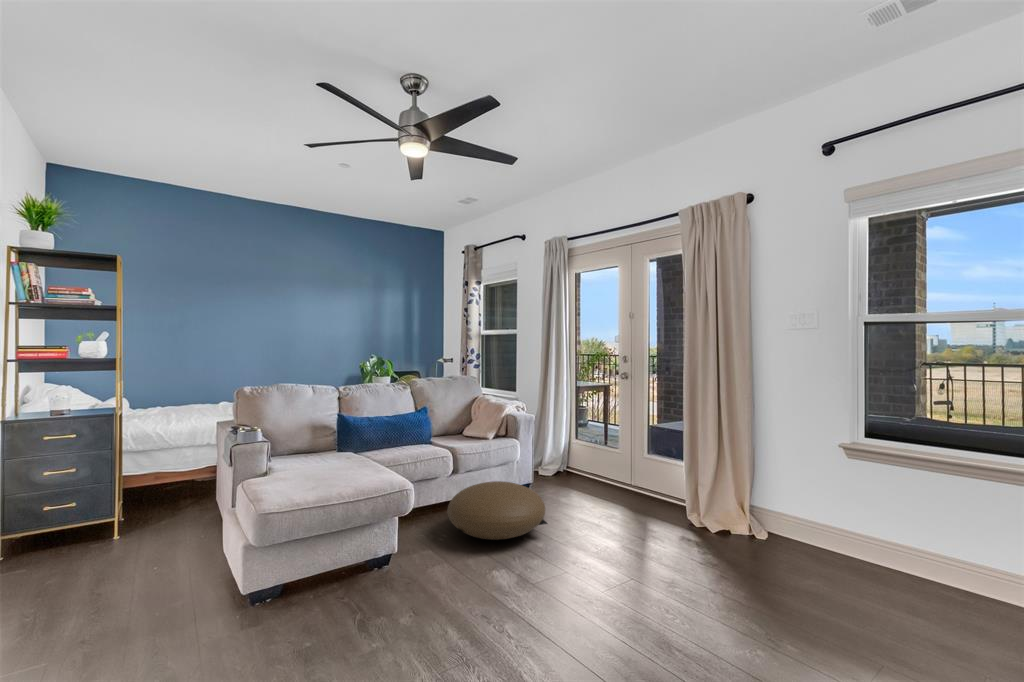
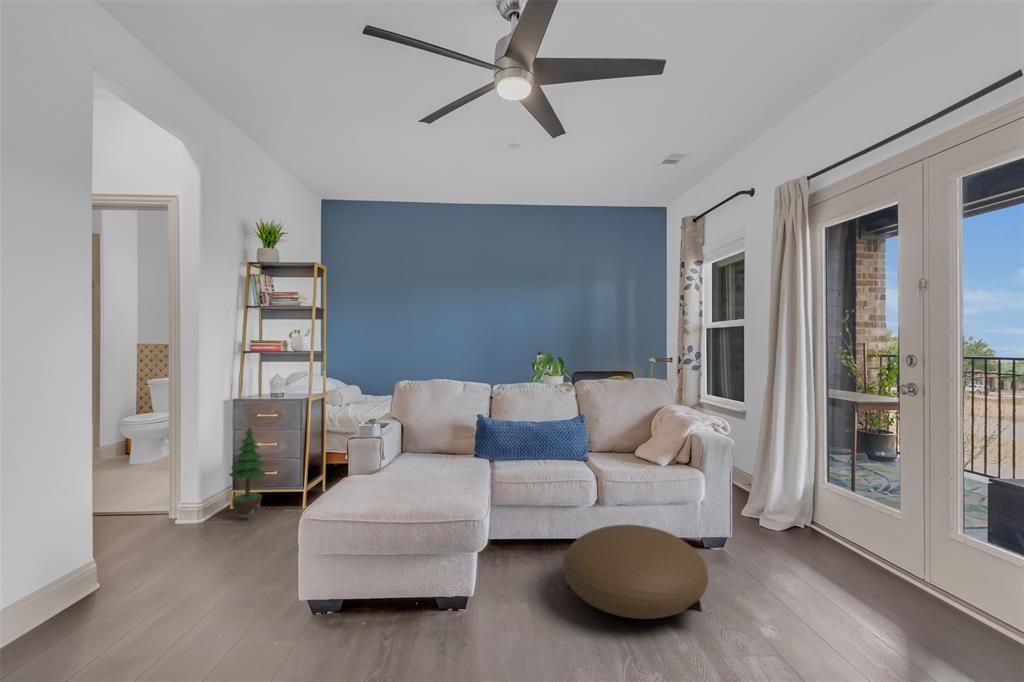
potted tree: none [38,450,89,558] -> present [229,427,265,519]

